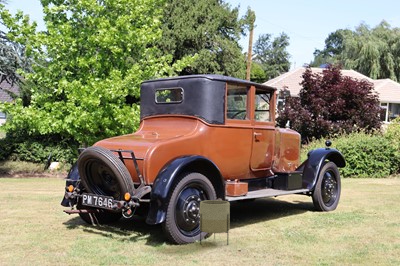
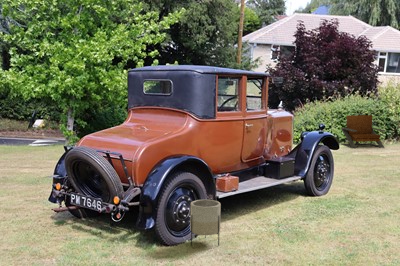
lounge chair: none [347,150,390,180] -> present [341,115,385,148]

